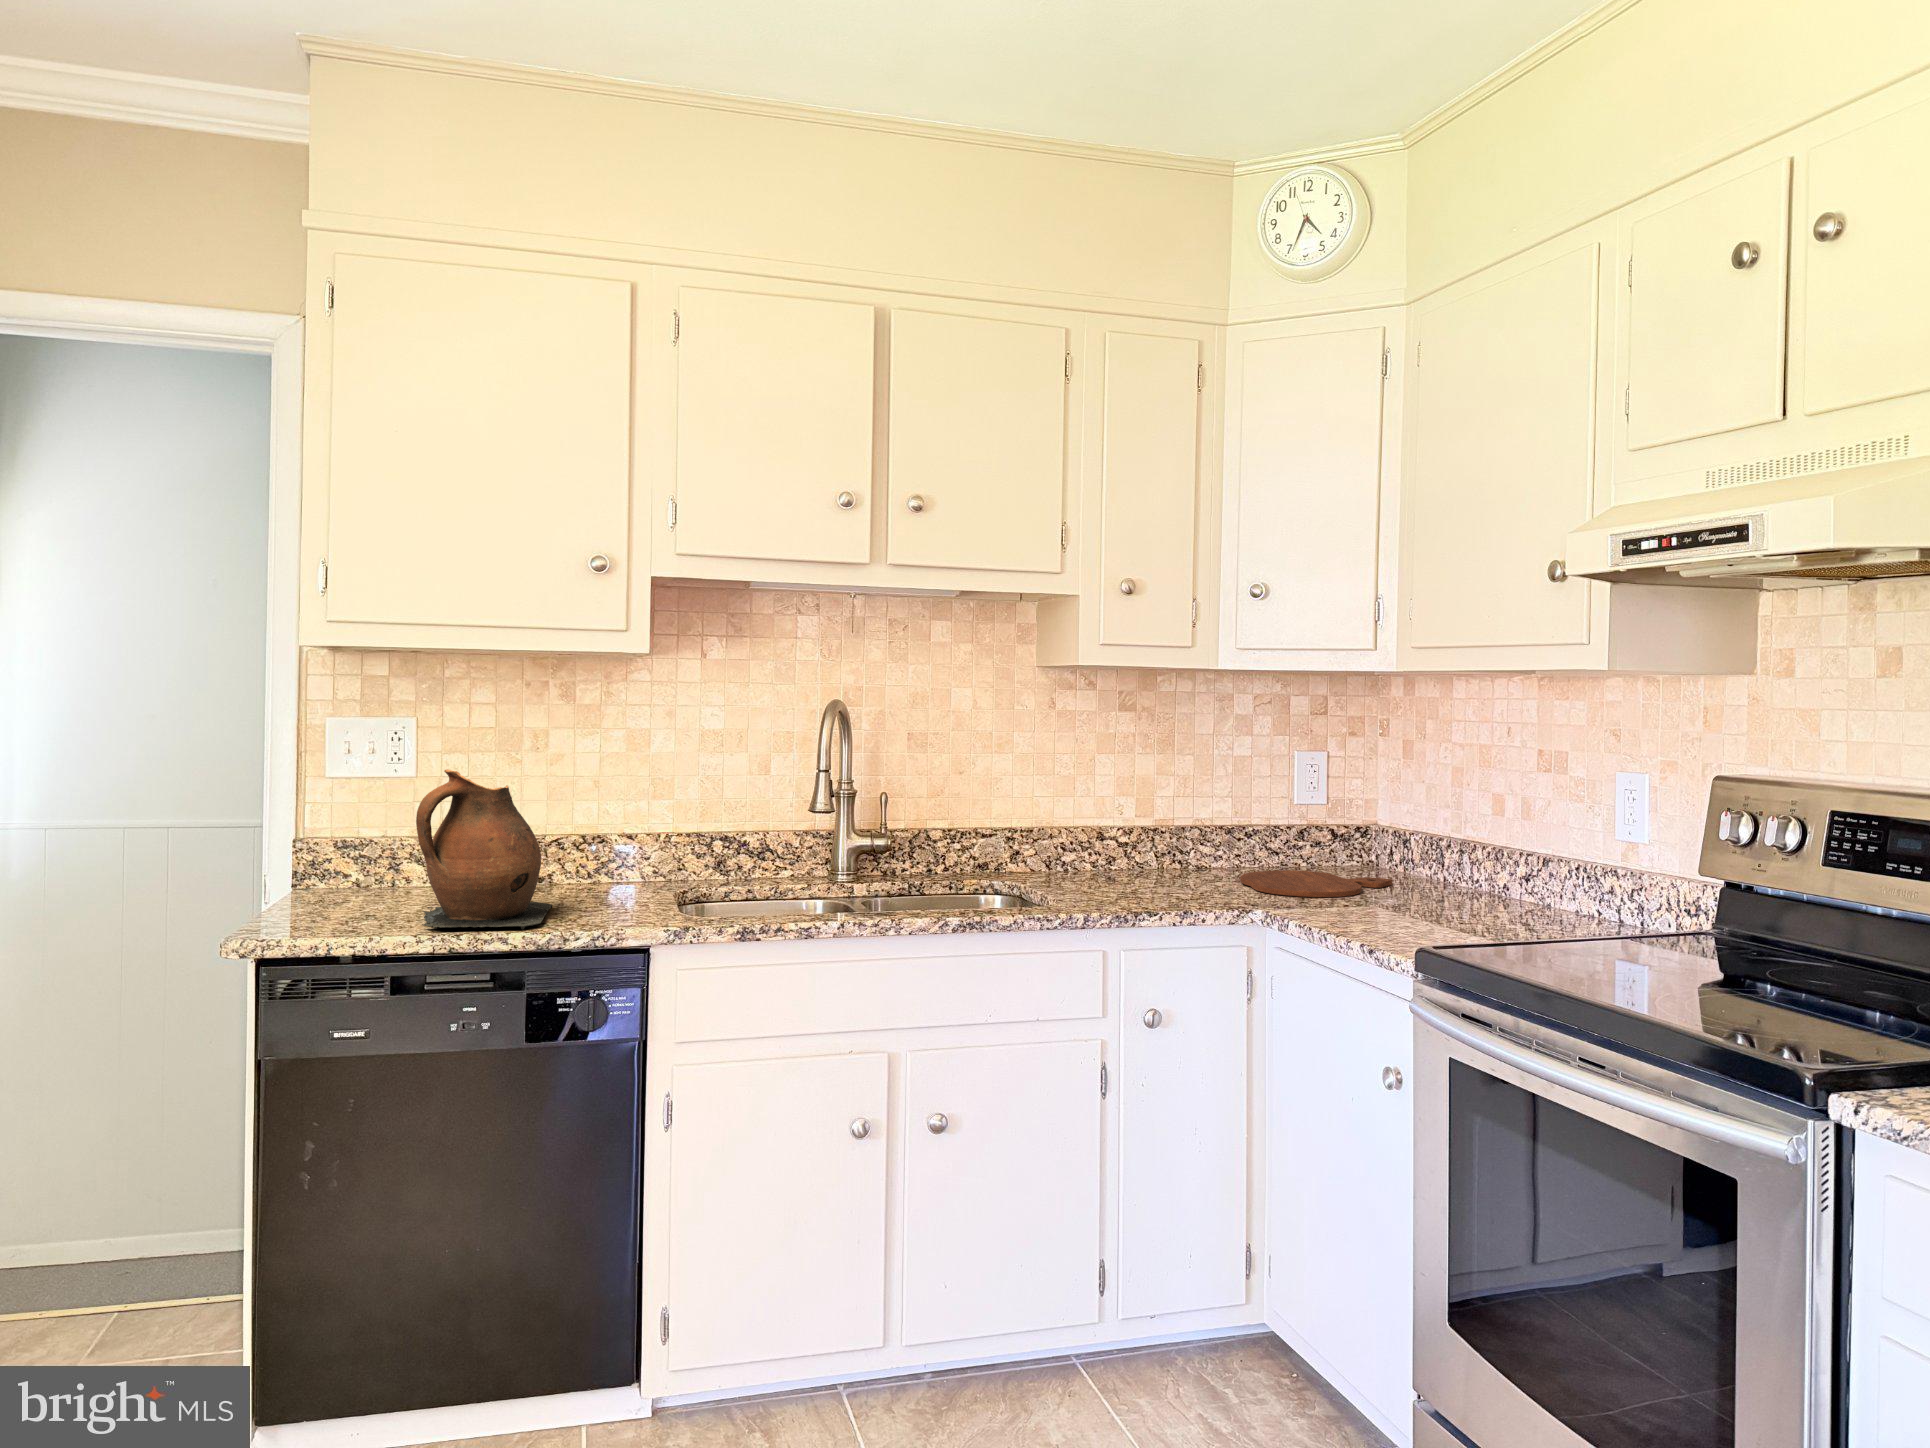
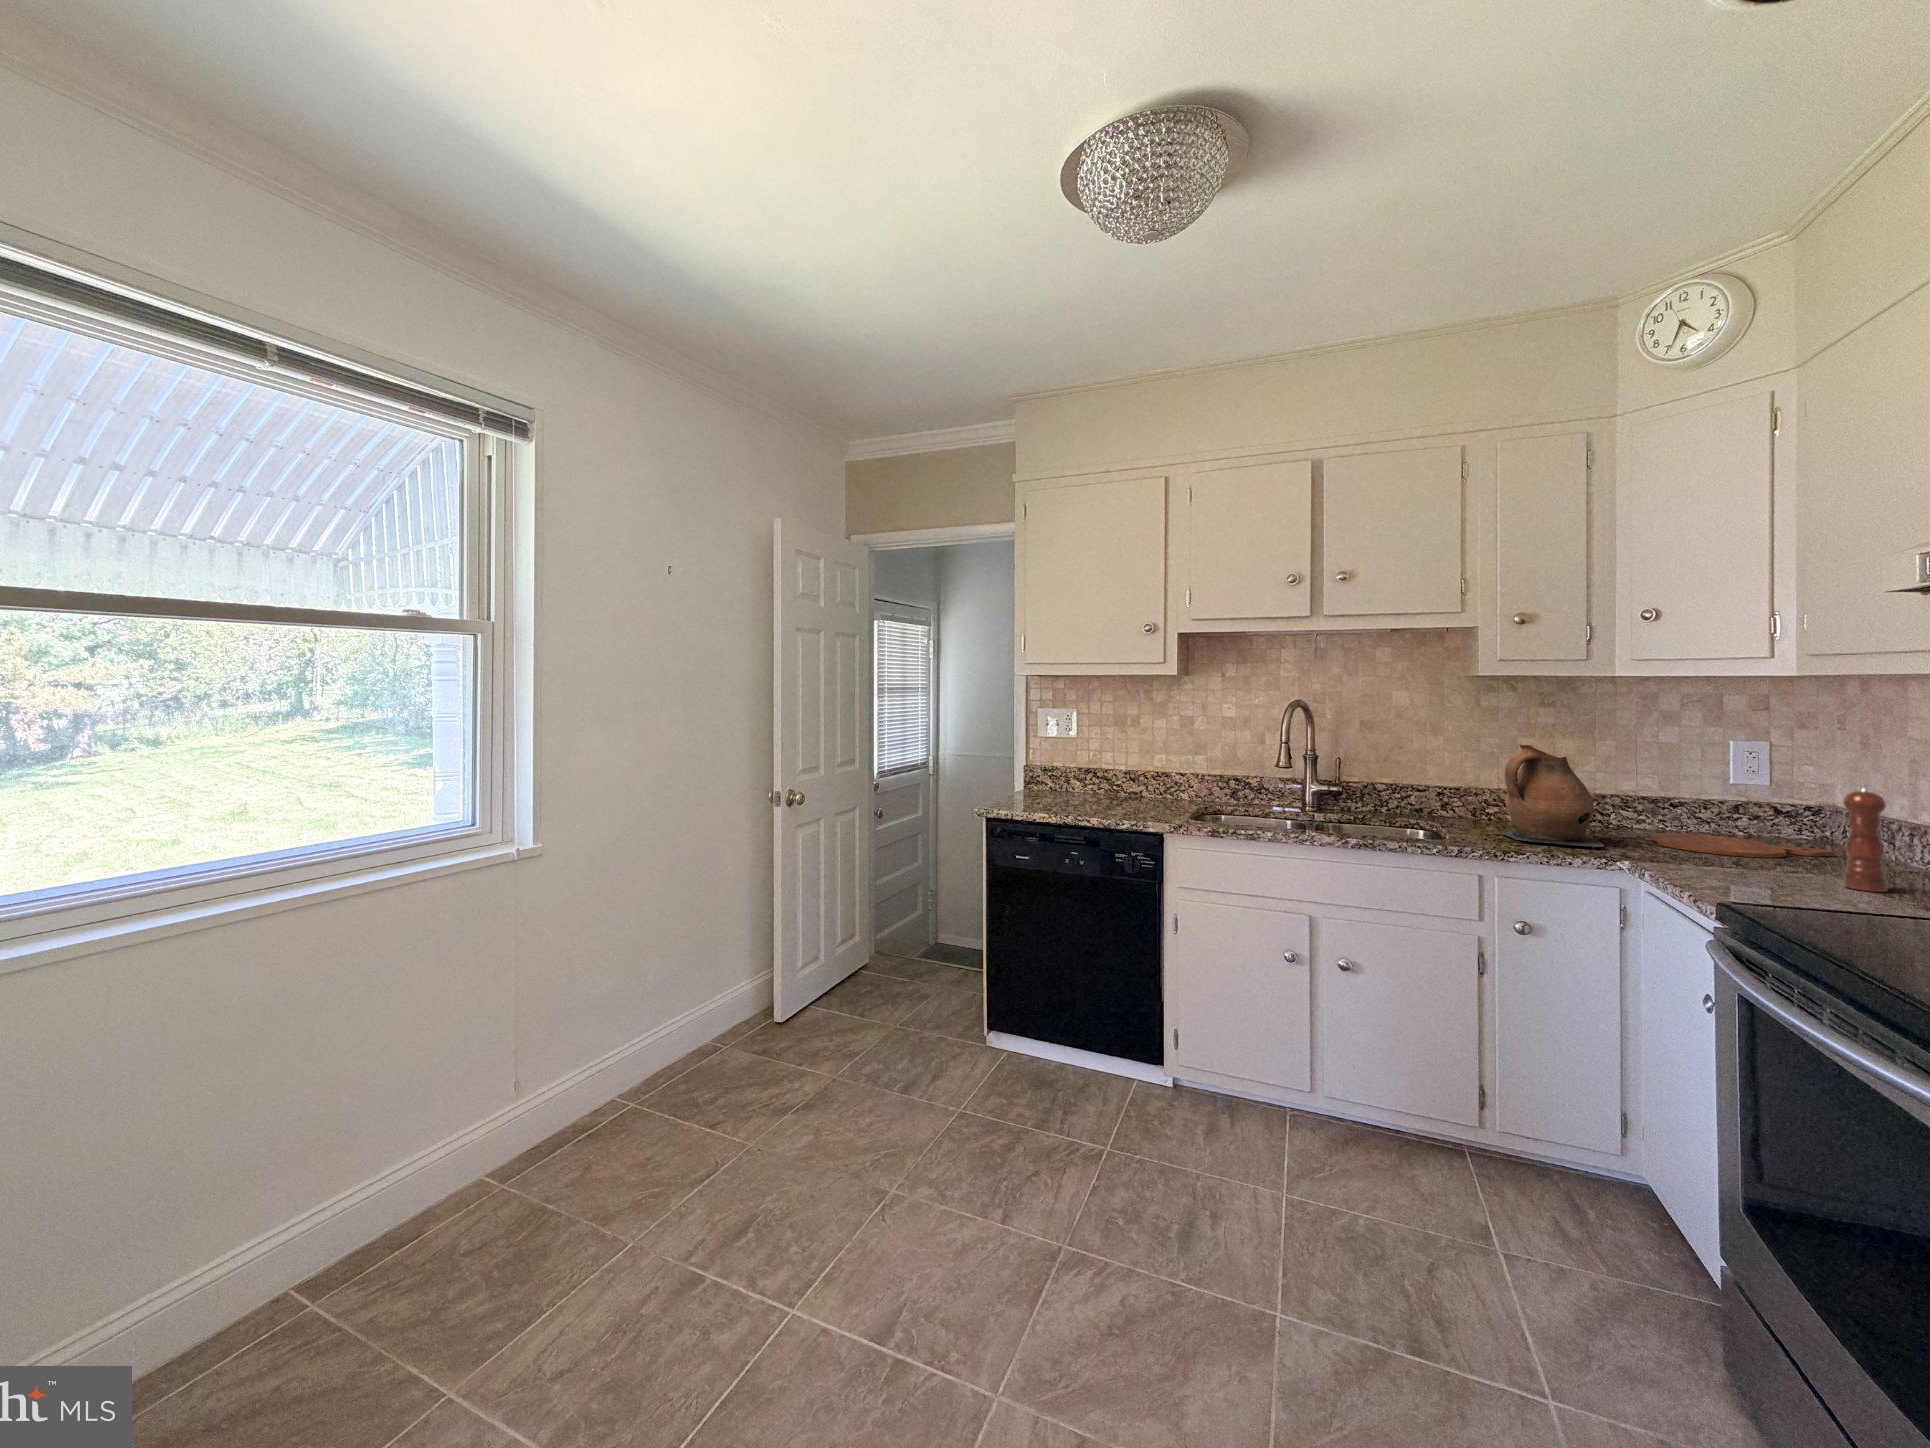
ceramic pitcher: present [416,769,552,929] -> present [1502,744,1604,849]
pepper mill: none [1437,809,1474,930] -> present [1843,784,1887,892]

